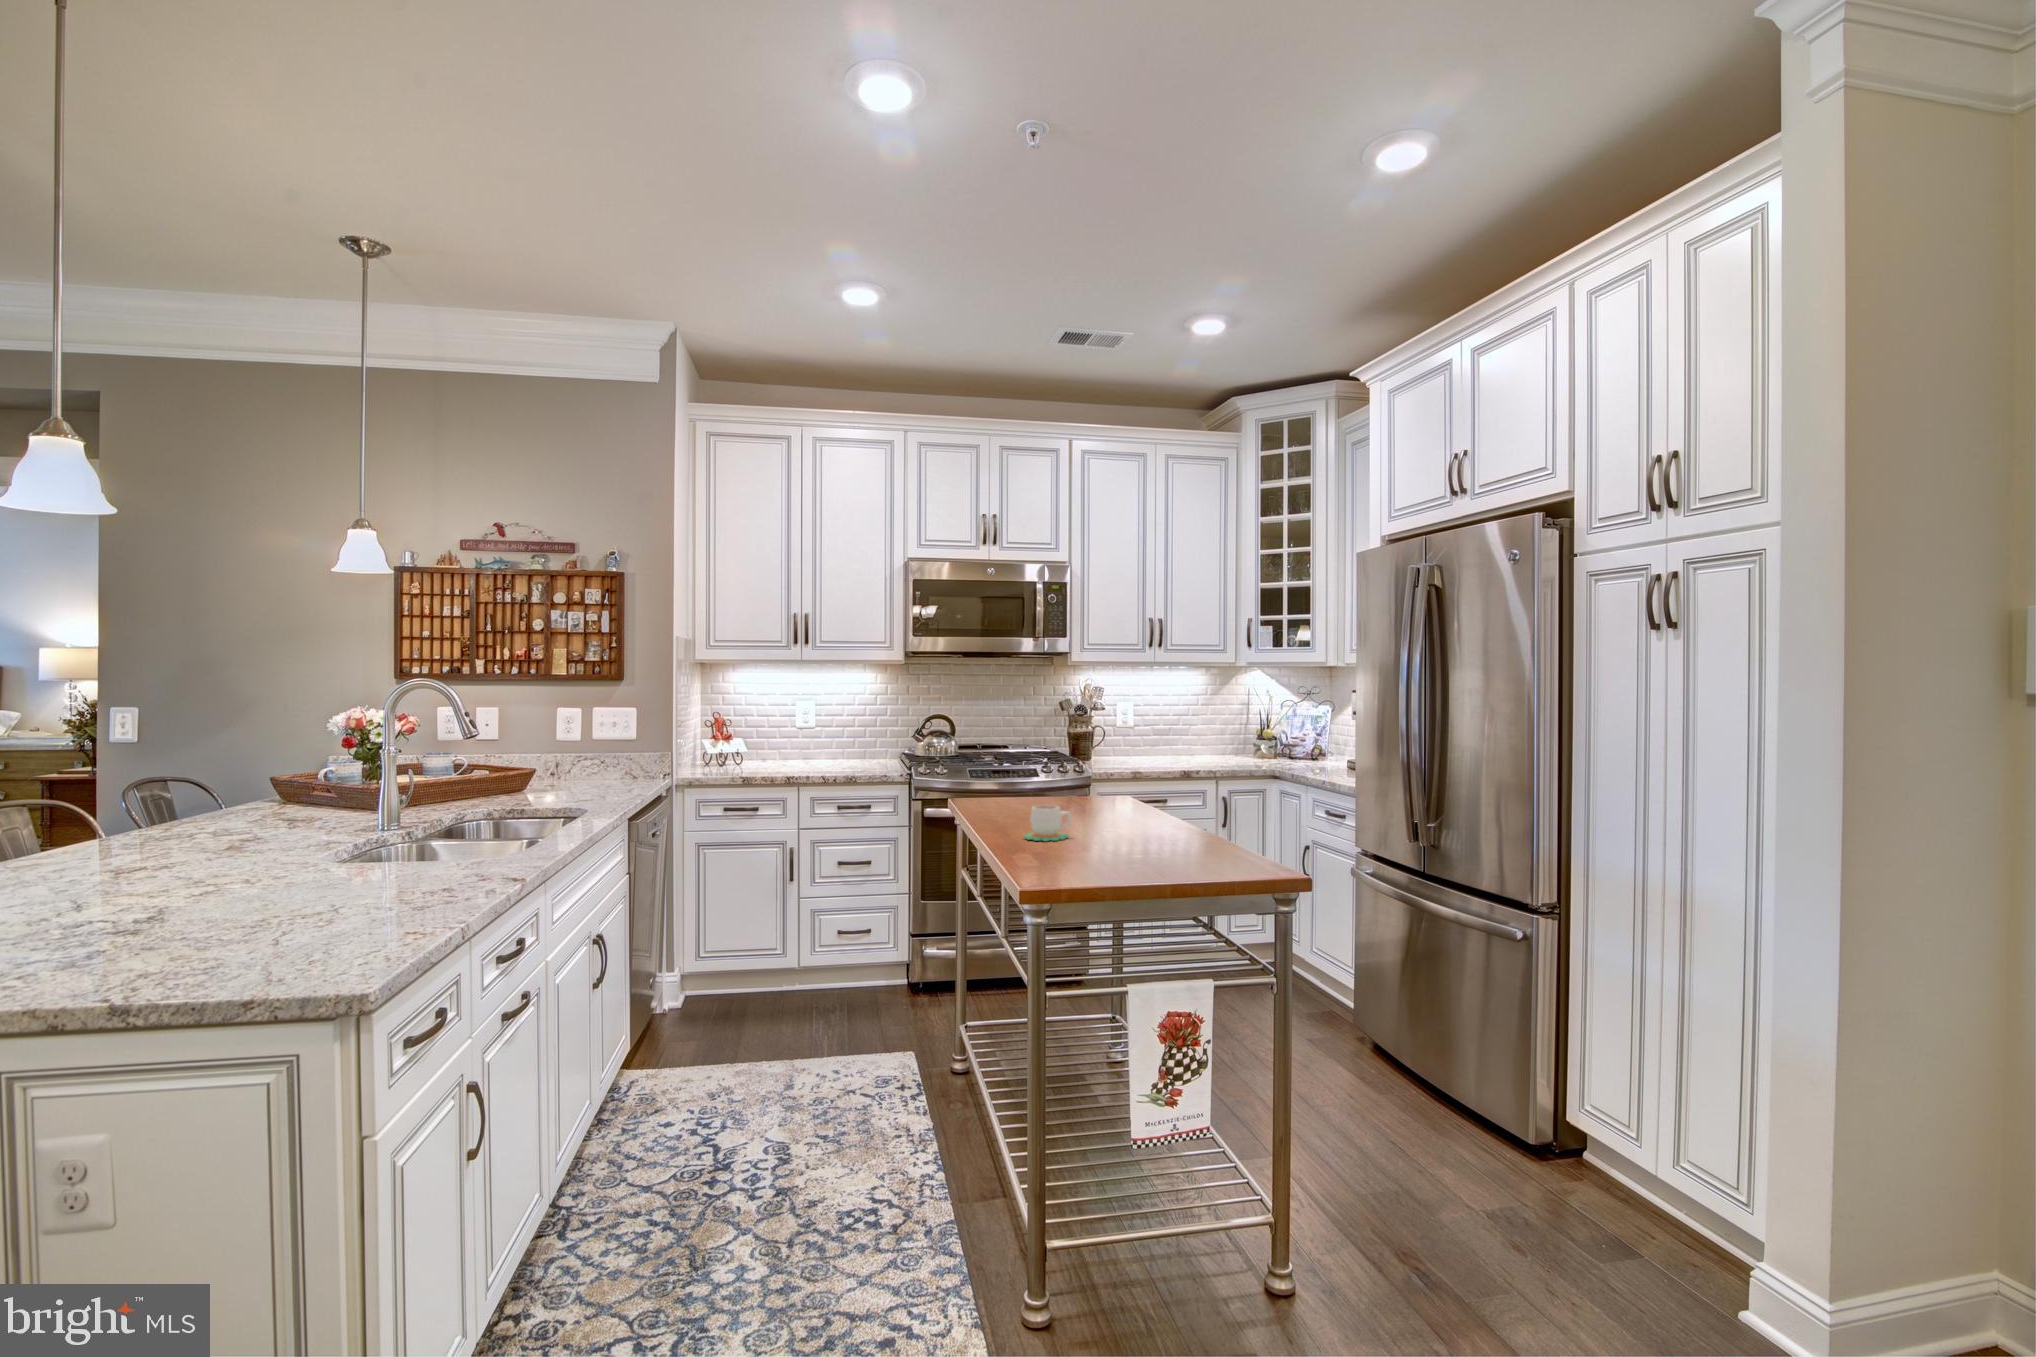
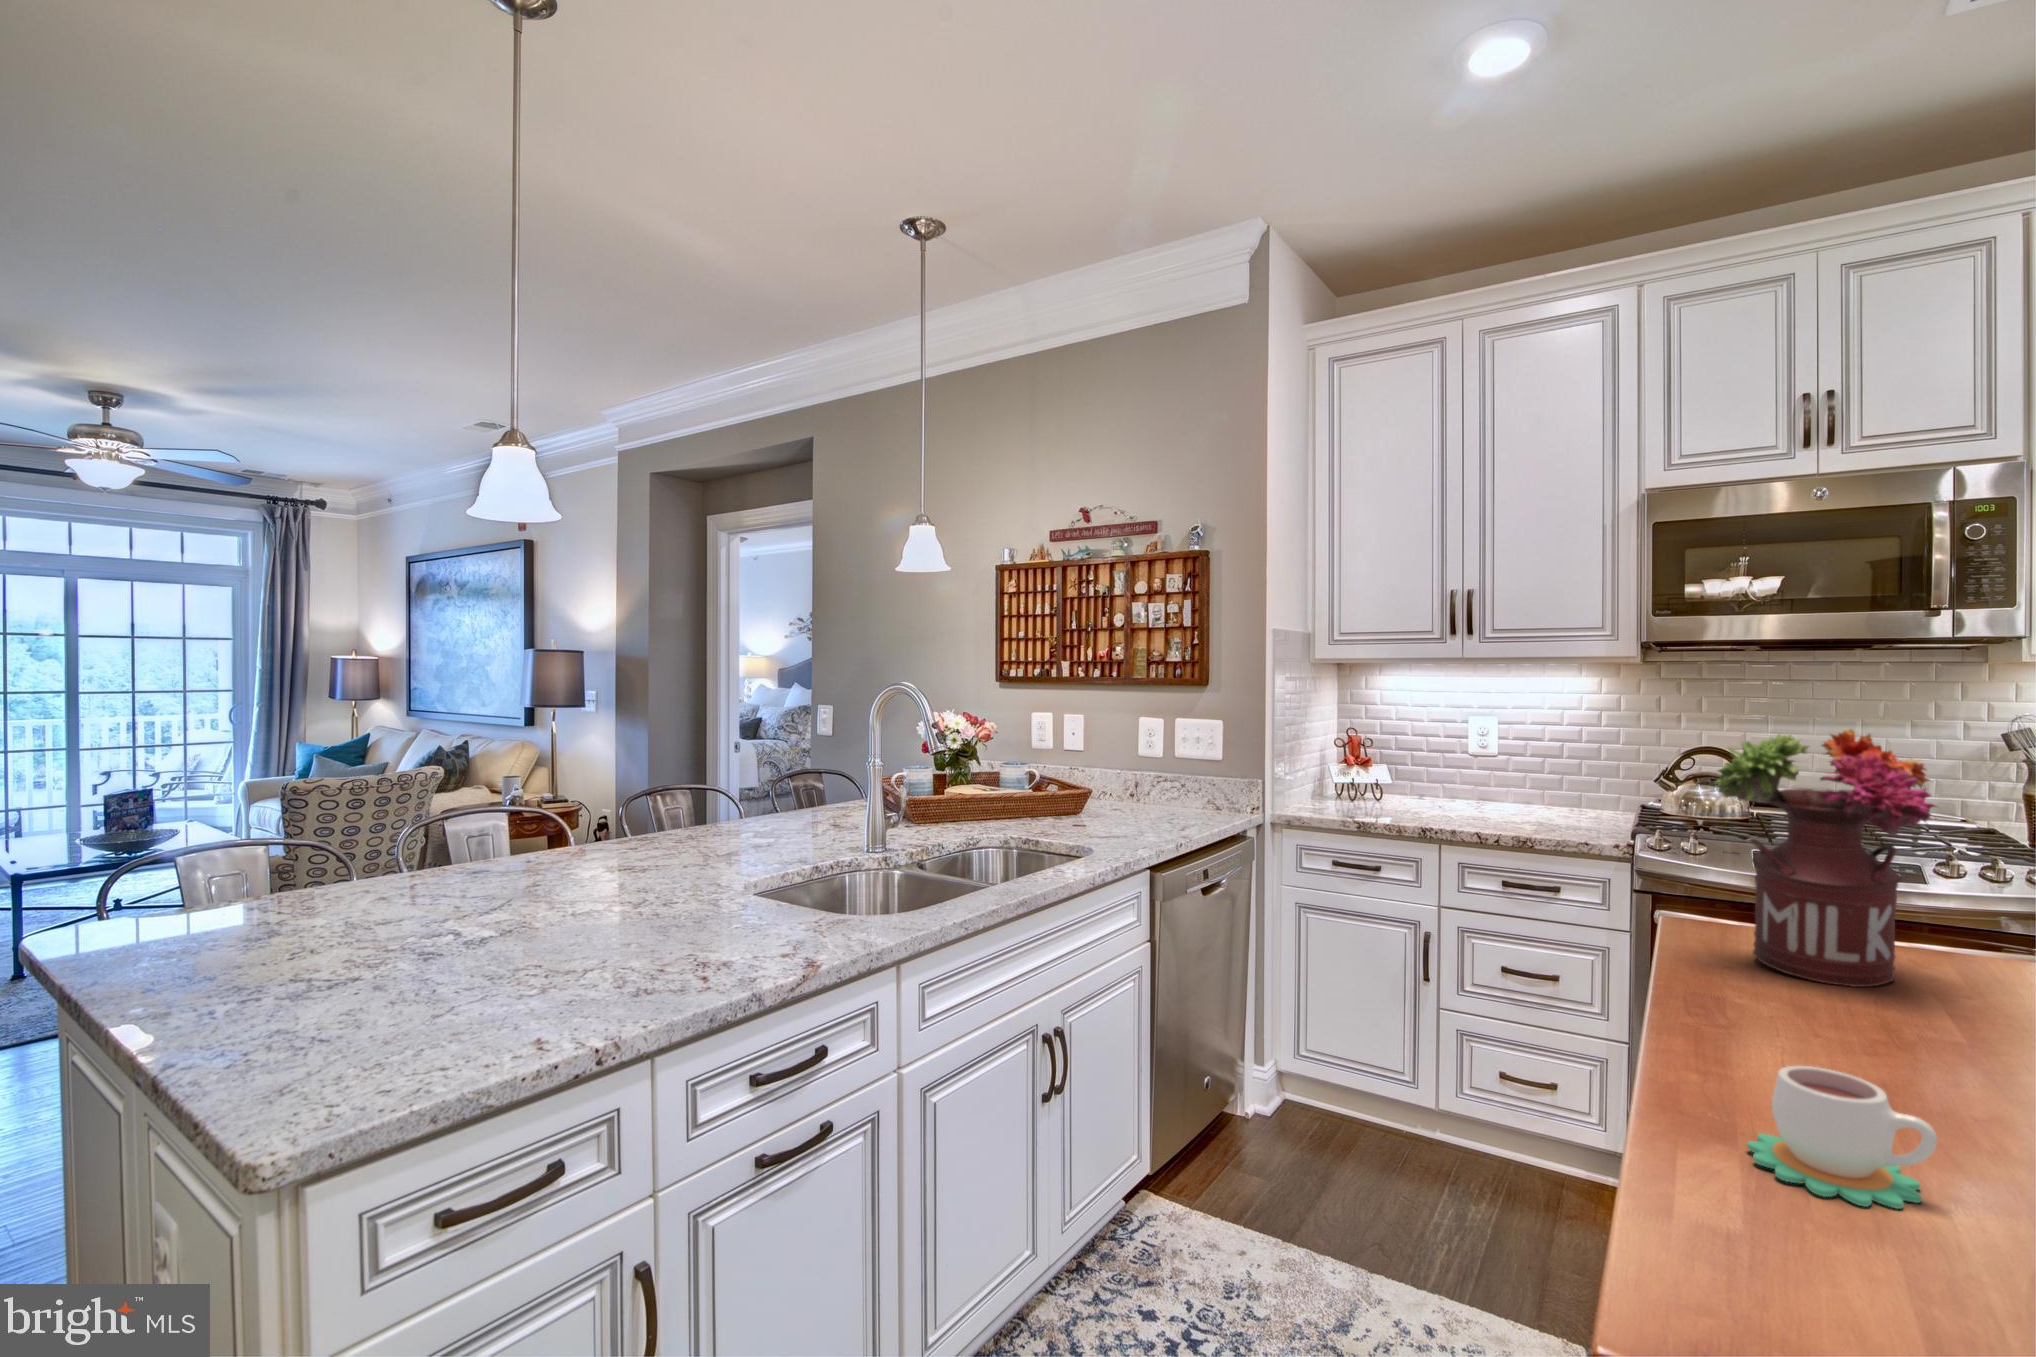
flower arrangement: none [979,692,1055,804] -> present [1715,730,1936,987]

